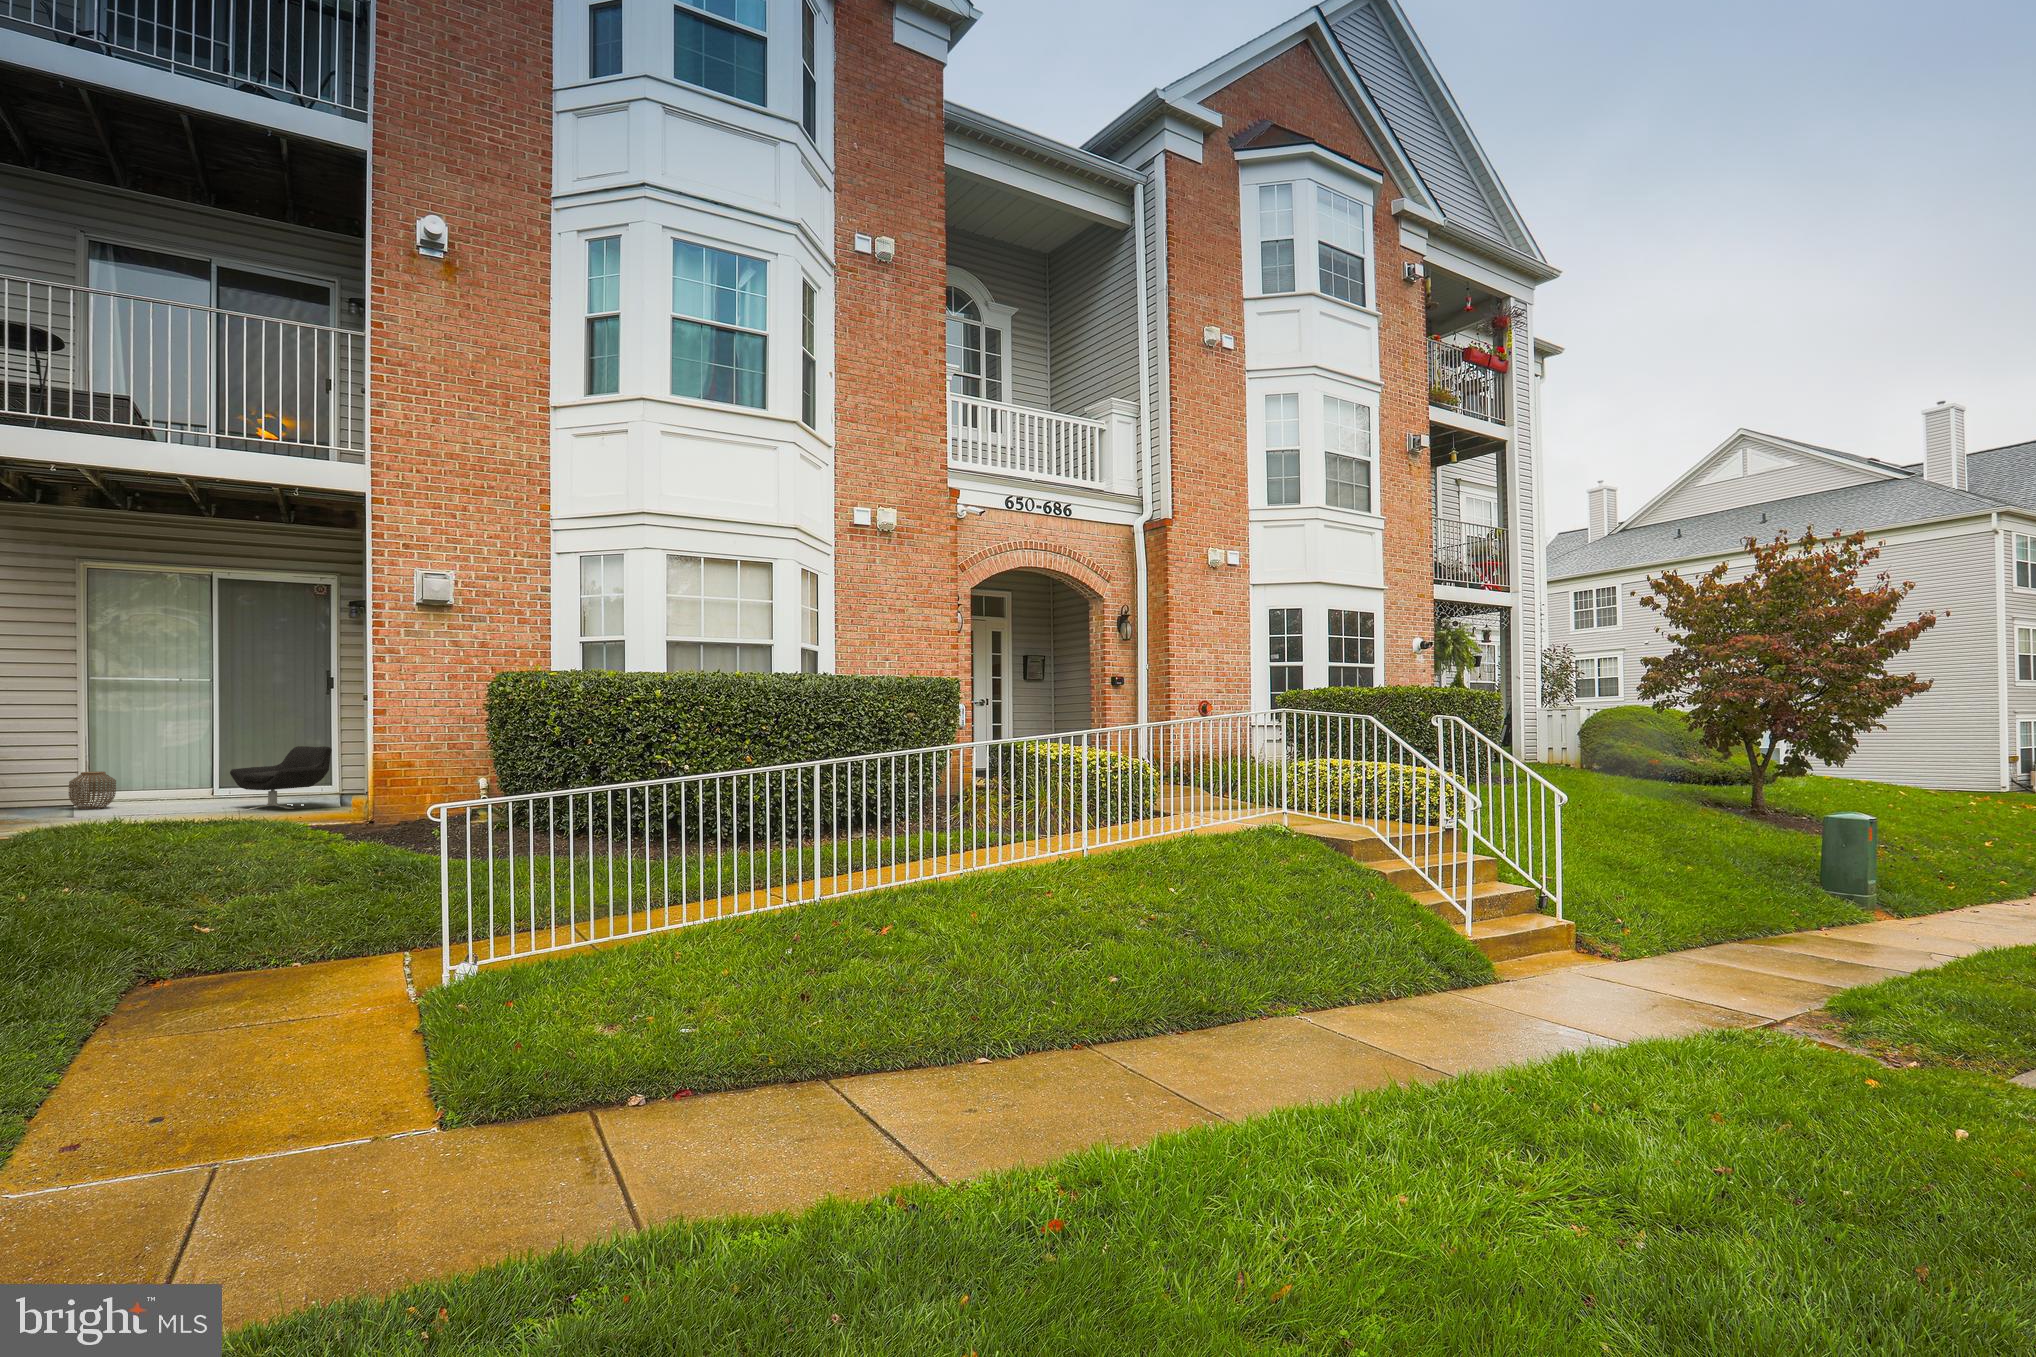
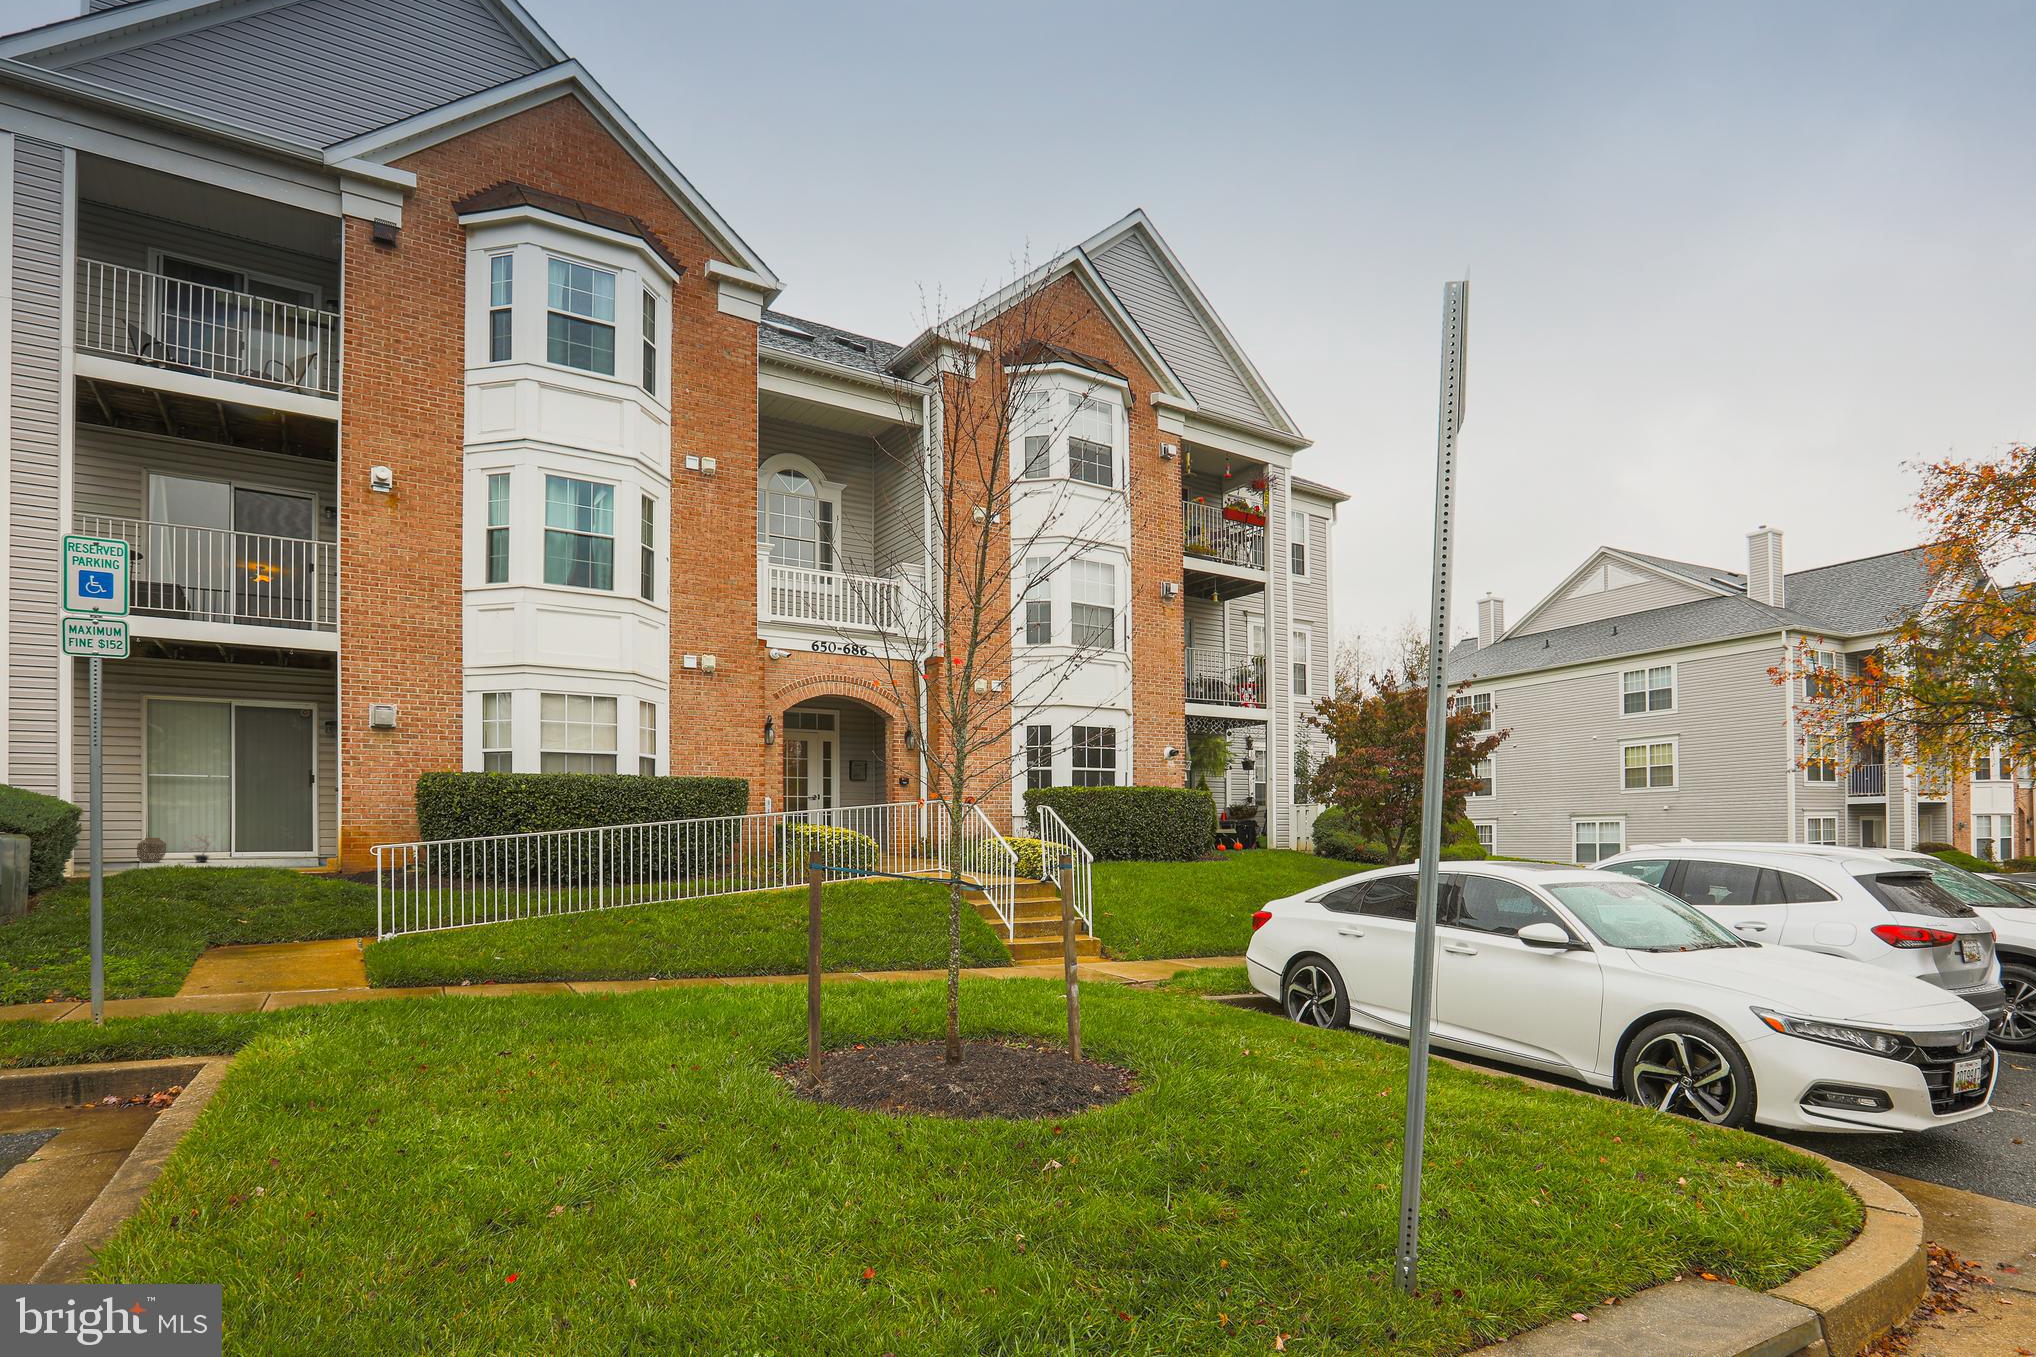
lounge chair: present [230,746,332,811] -> none [240,823,308,865]
potted plant: none [136,761,195,806] -> present [184,834,213,862]

